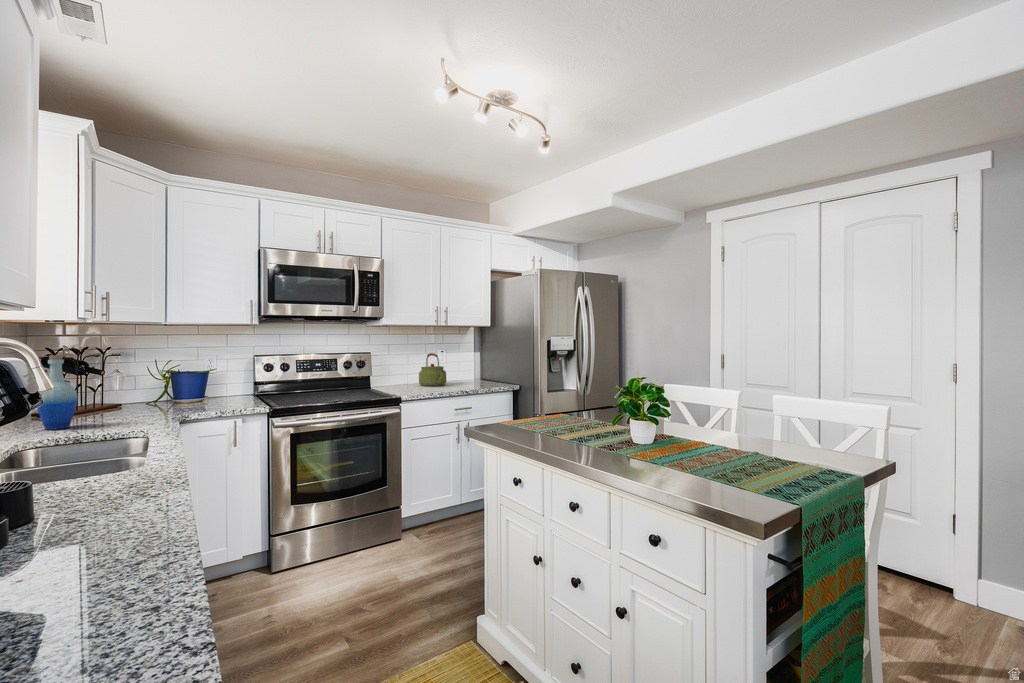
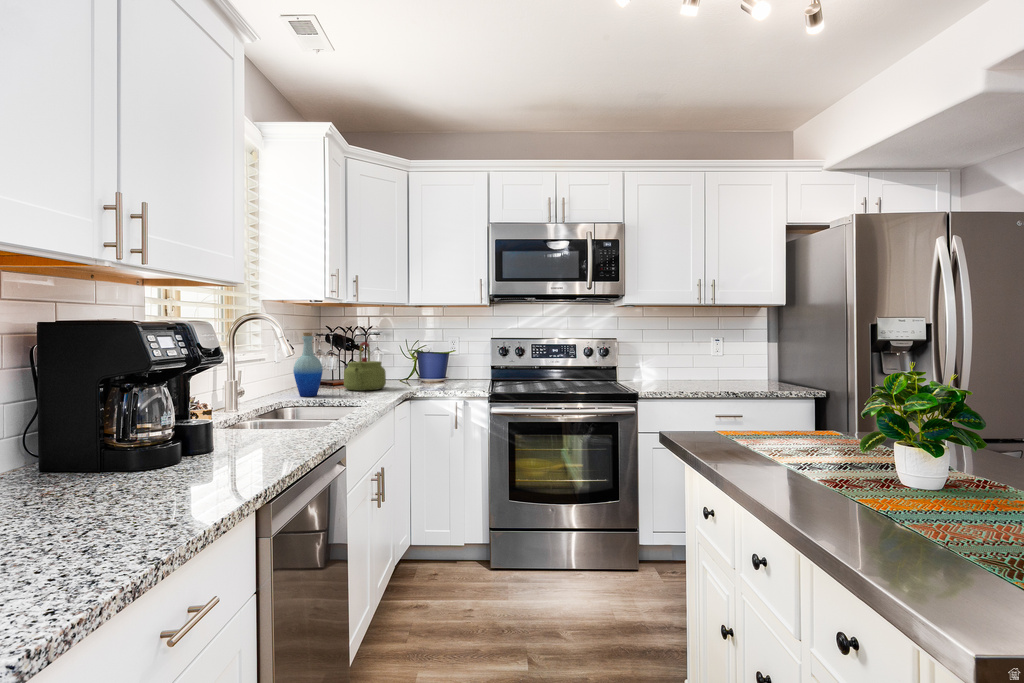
kettle: present [419,353,446,386] -> present [344,342,386,391]

